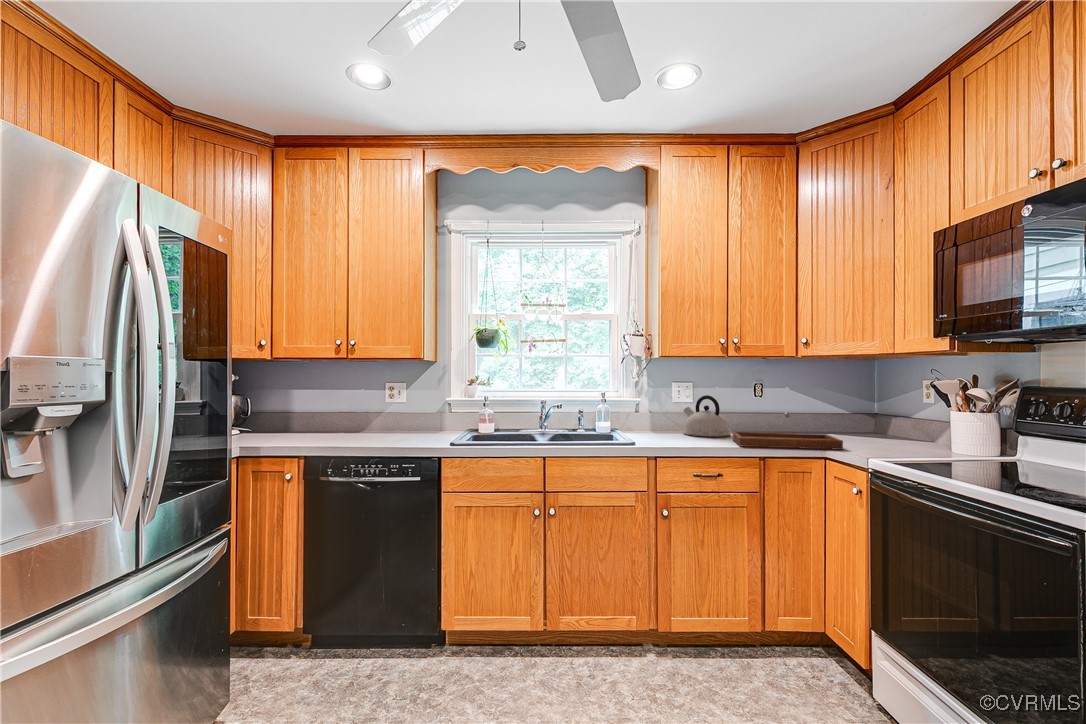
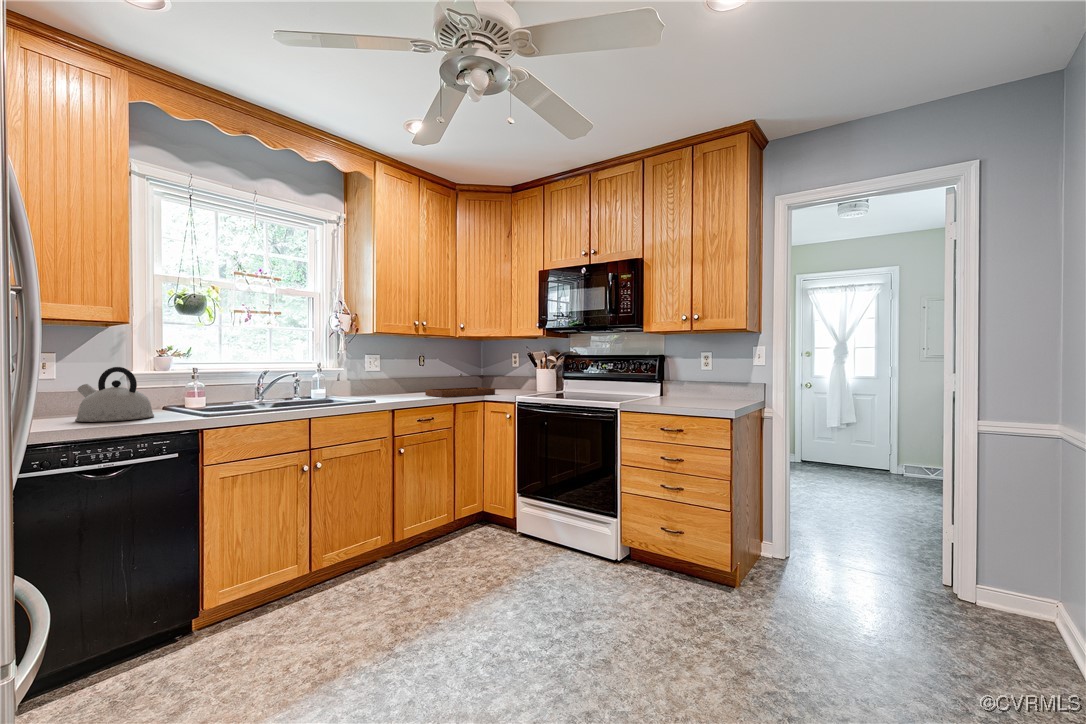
kettle: present [684,395,730,437] -> present [75,367,154,422]

